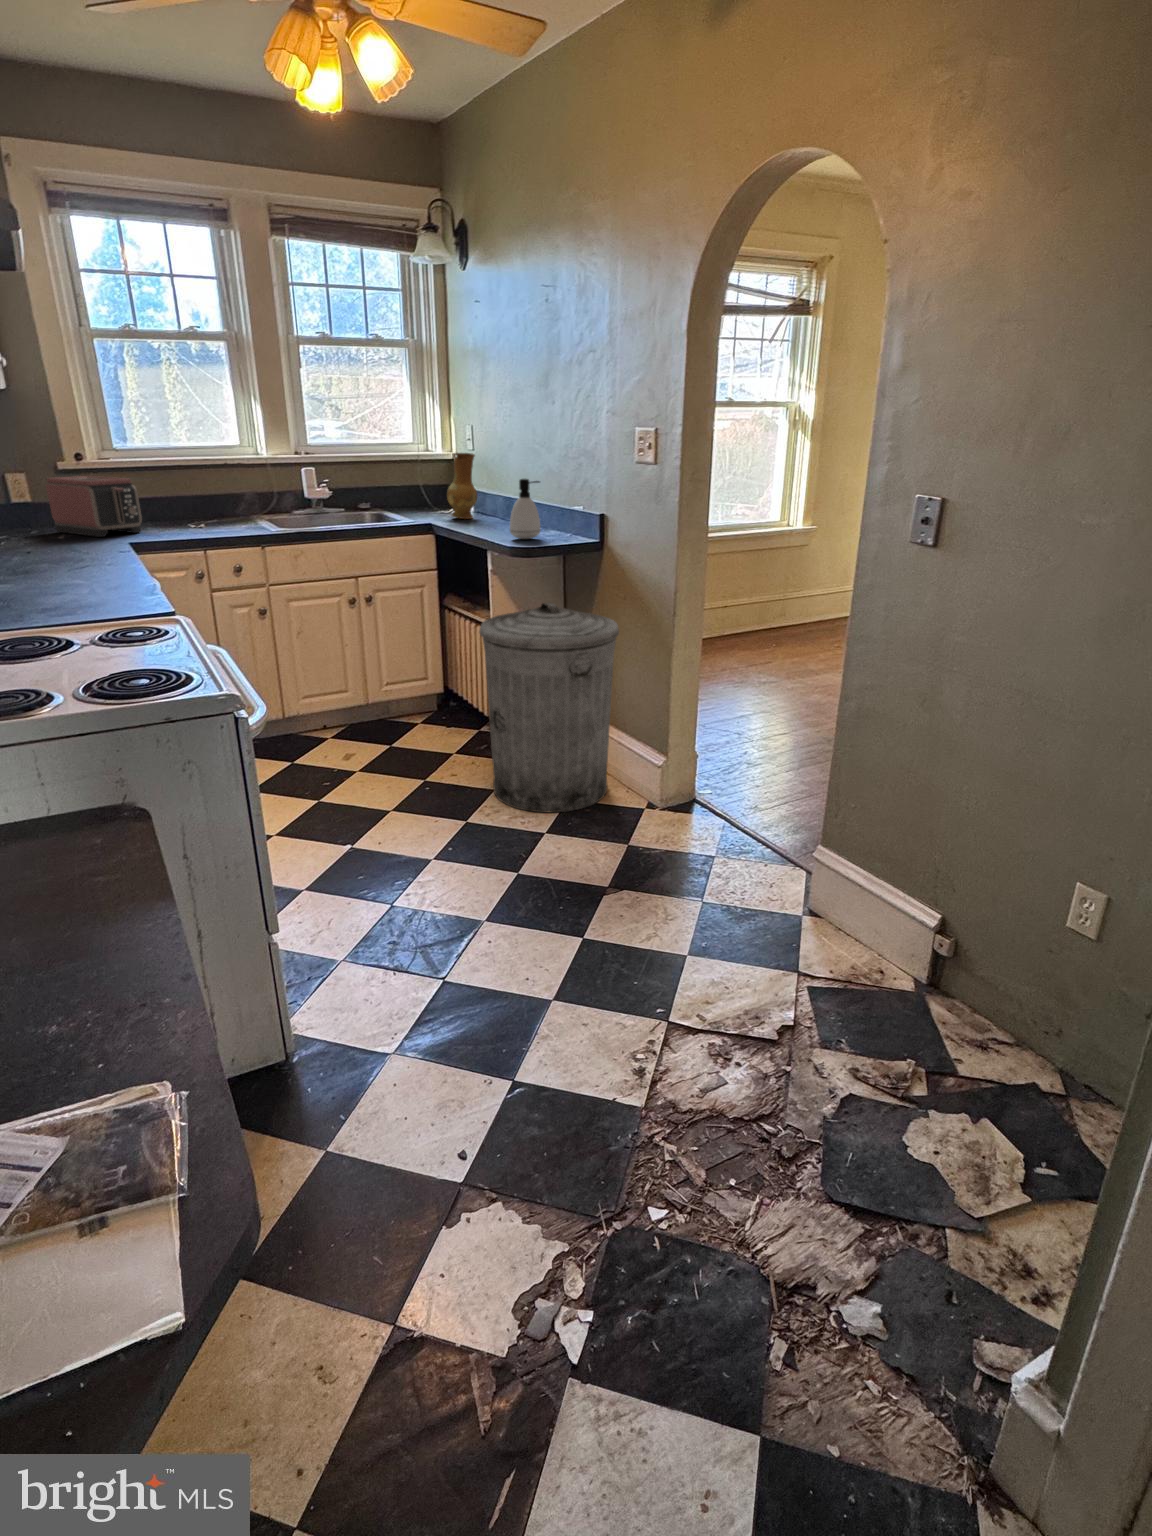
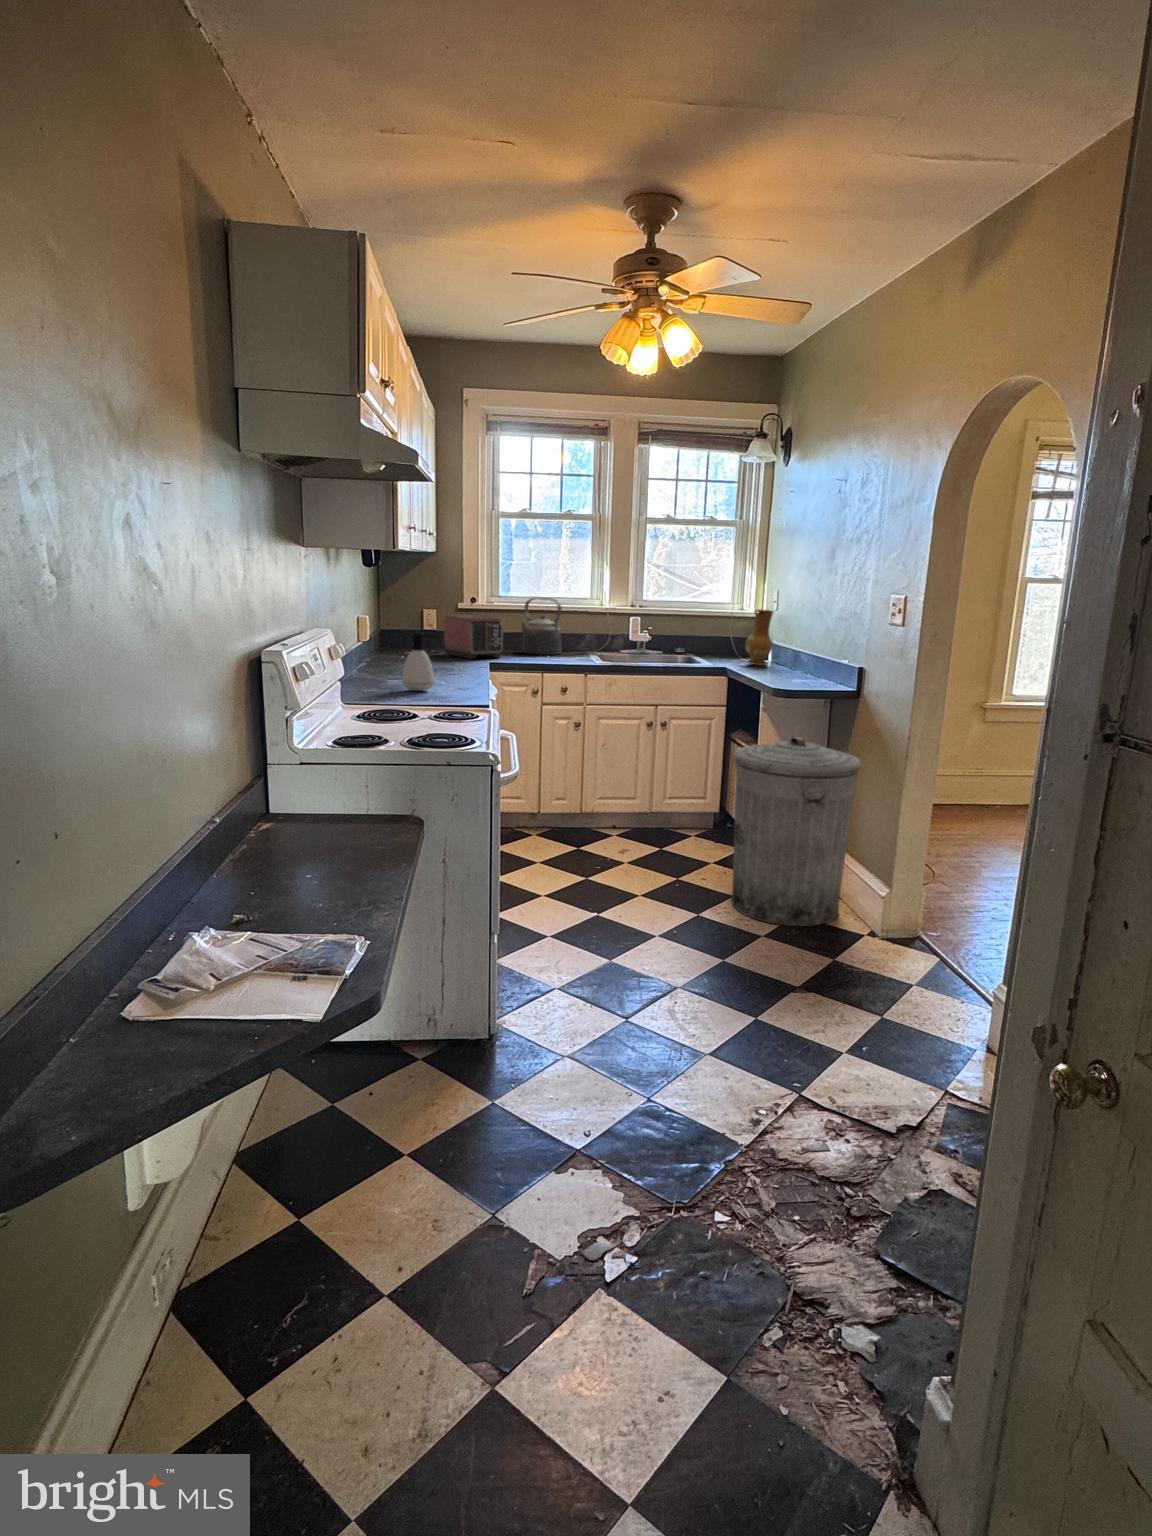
kettle: none [152,449,219,524] -> present [520,598,562,655]
soap dispenser: present [510,479,541,539] -> present [402,632,434,691]

